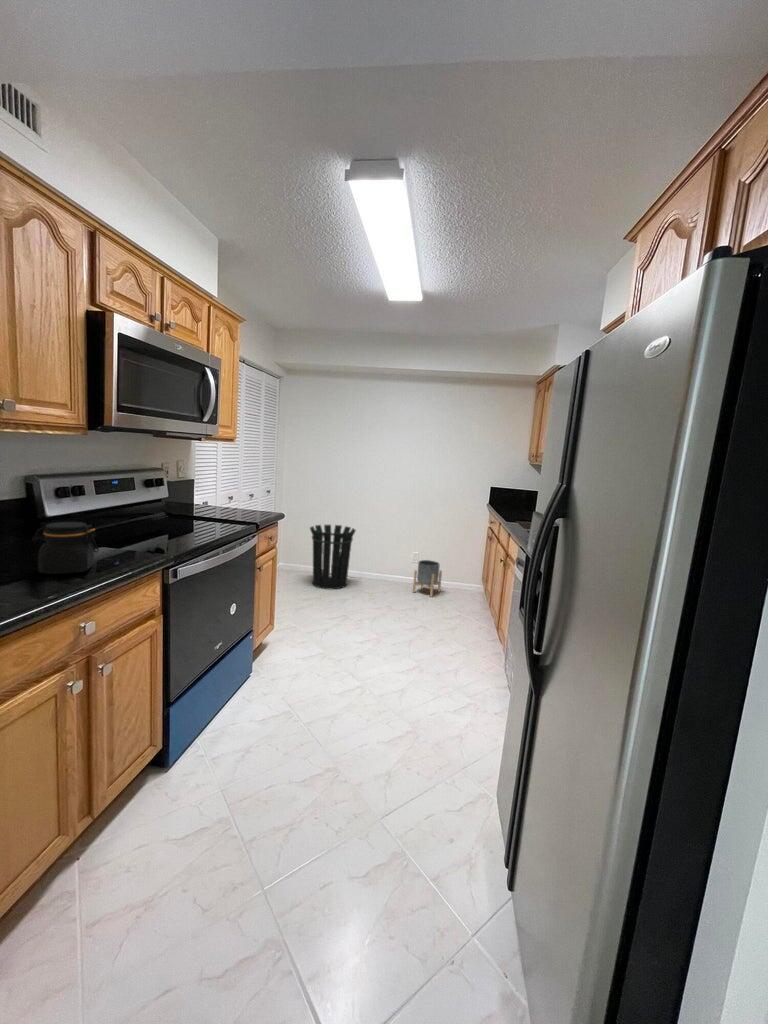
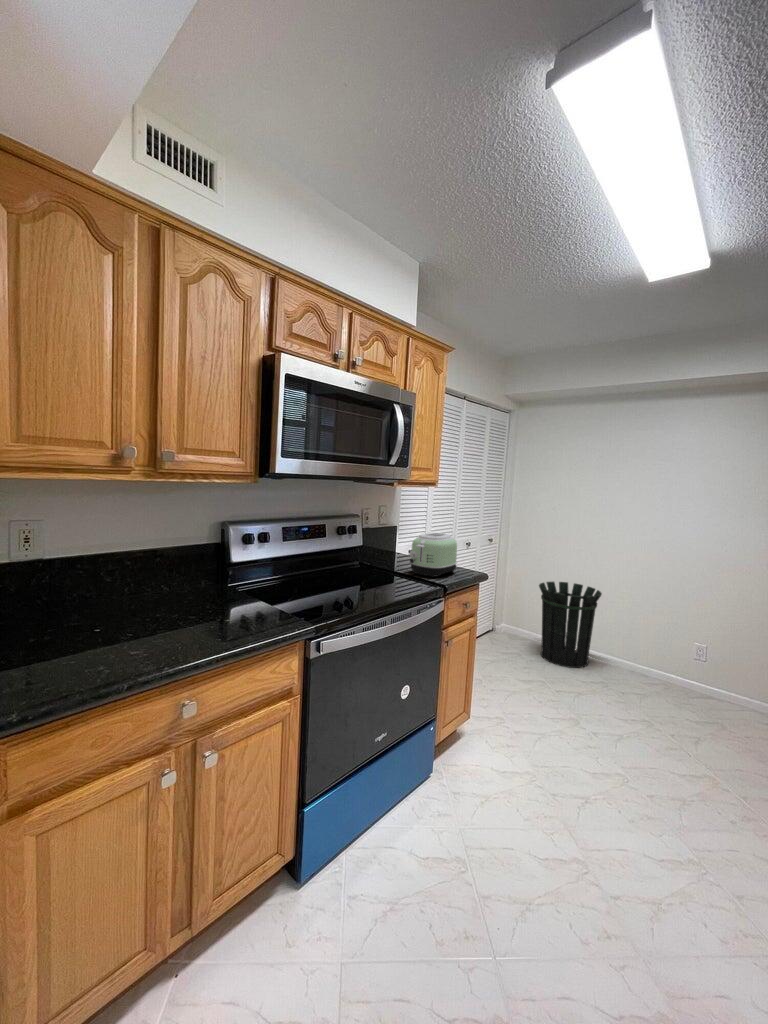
toaster: none [220,484,260,520] -> present [410,533,457,577]
jar: present [32,522,99,574] -> none [165,578,224,639]
planter: present [413,560,442,597] -> none [695,650,753,713]

